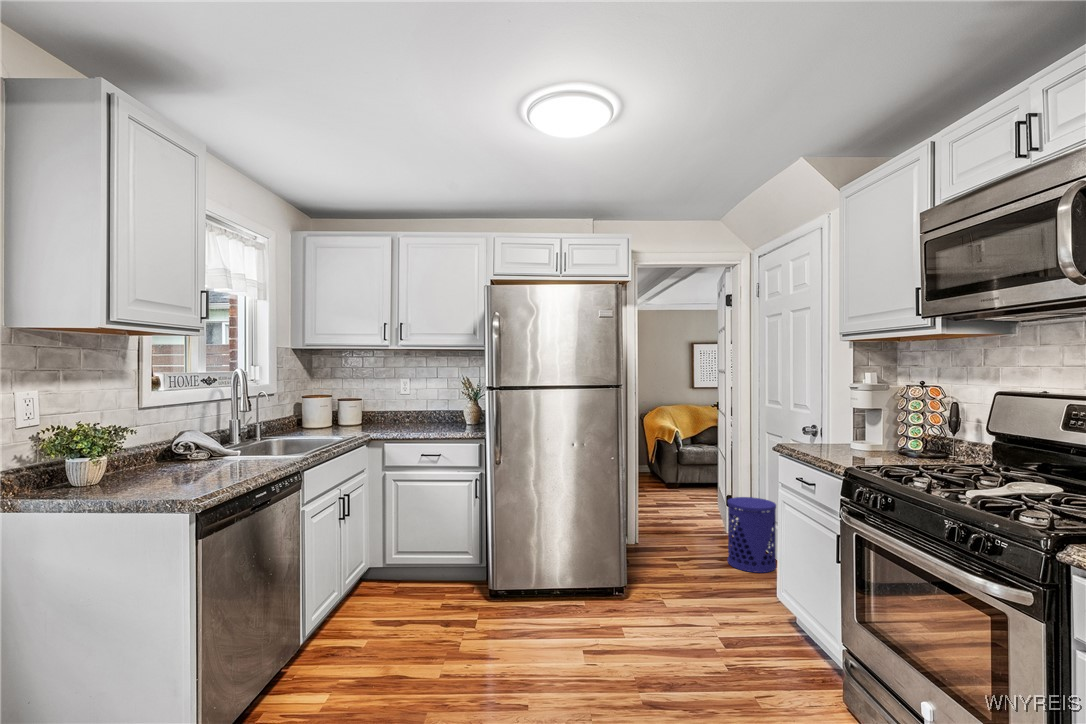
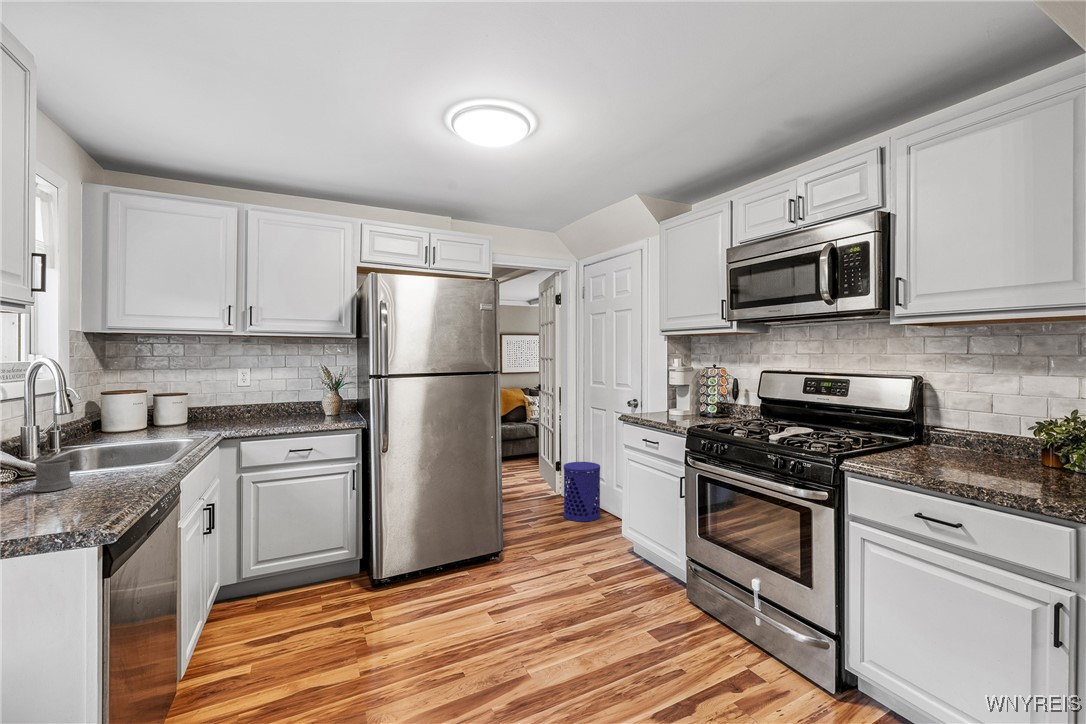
mug: none [200,445,234,470] -> present [33,456,87,492]

